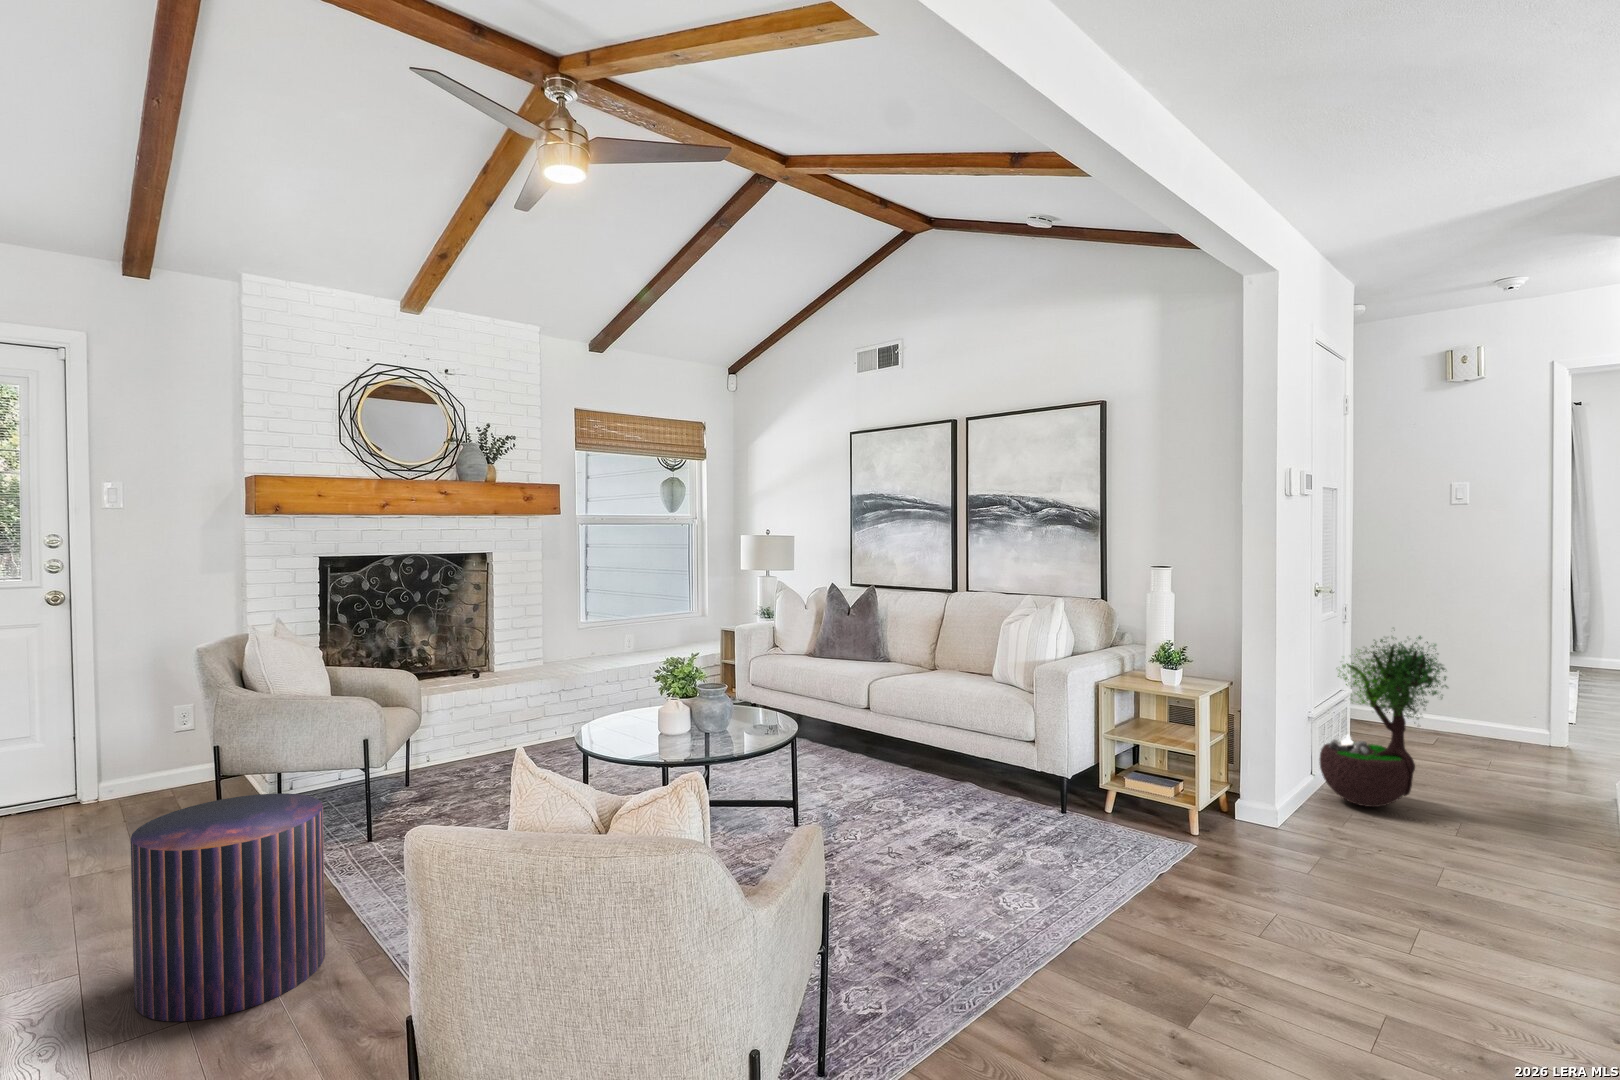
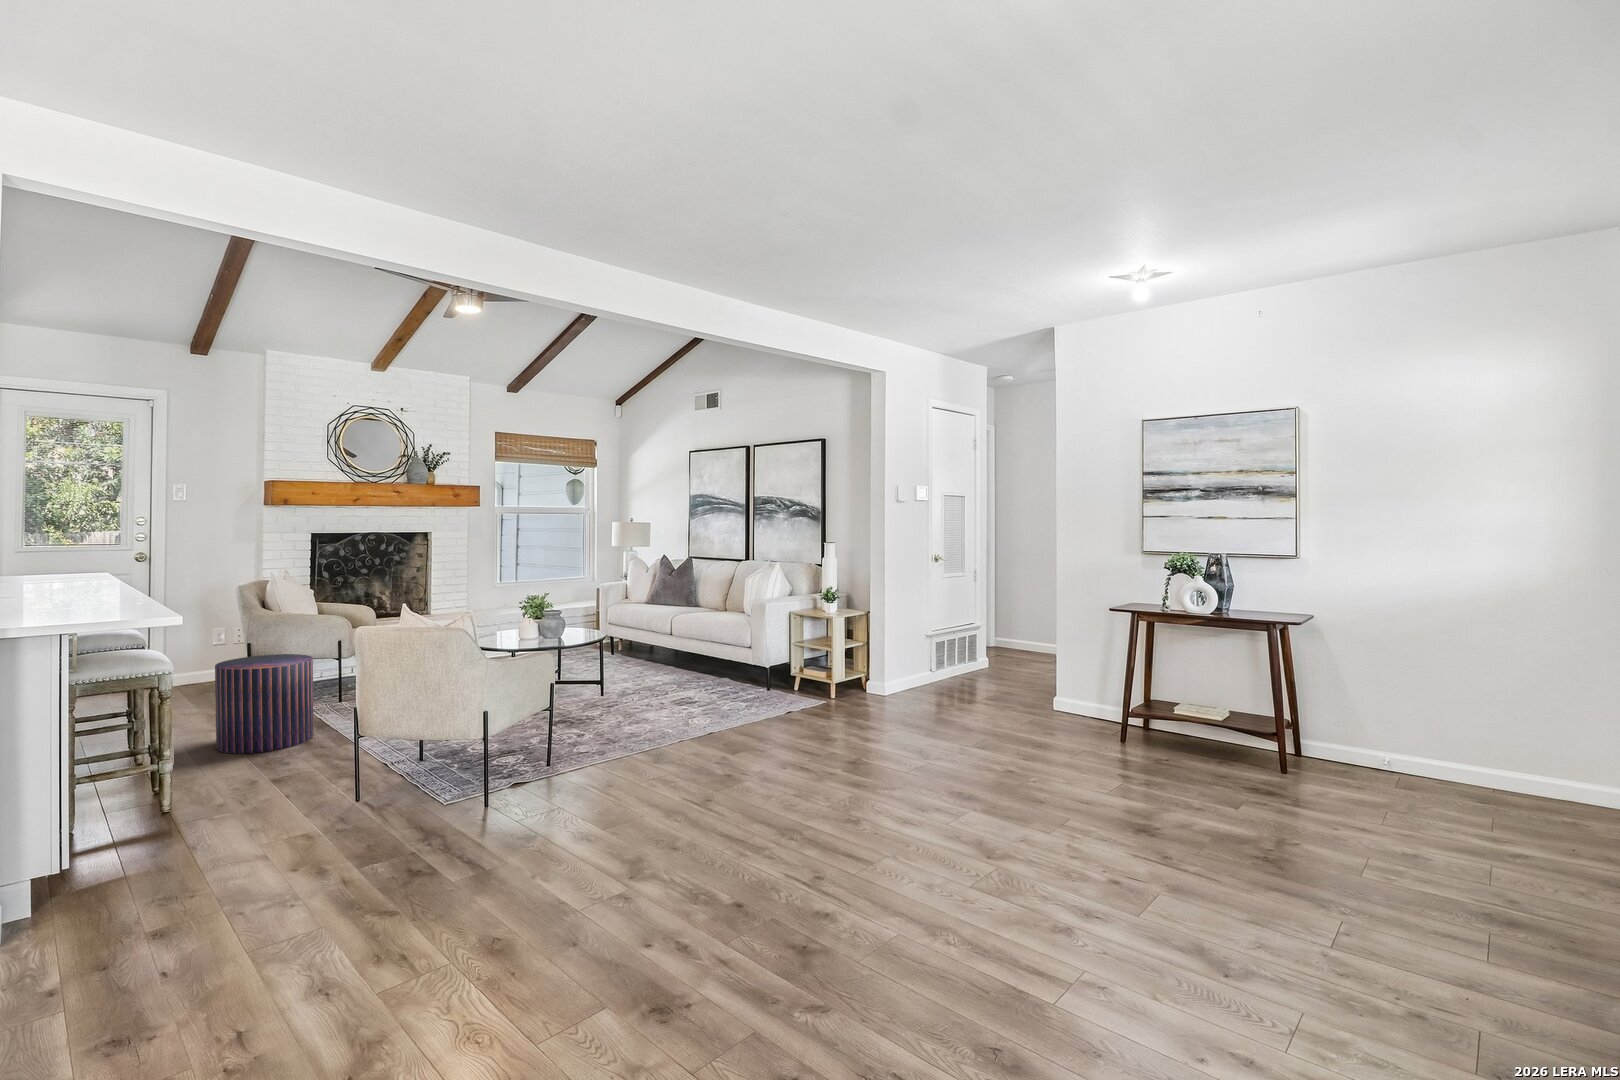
potted tree: present [1320,636,1447,807] -> none [924,578,989,686]

